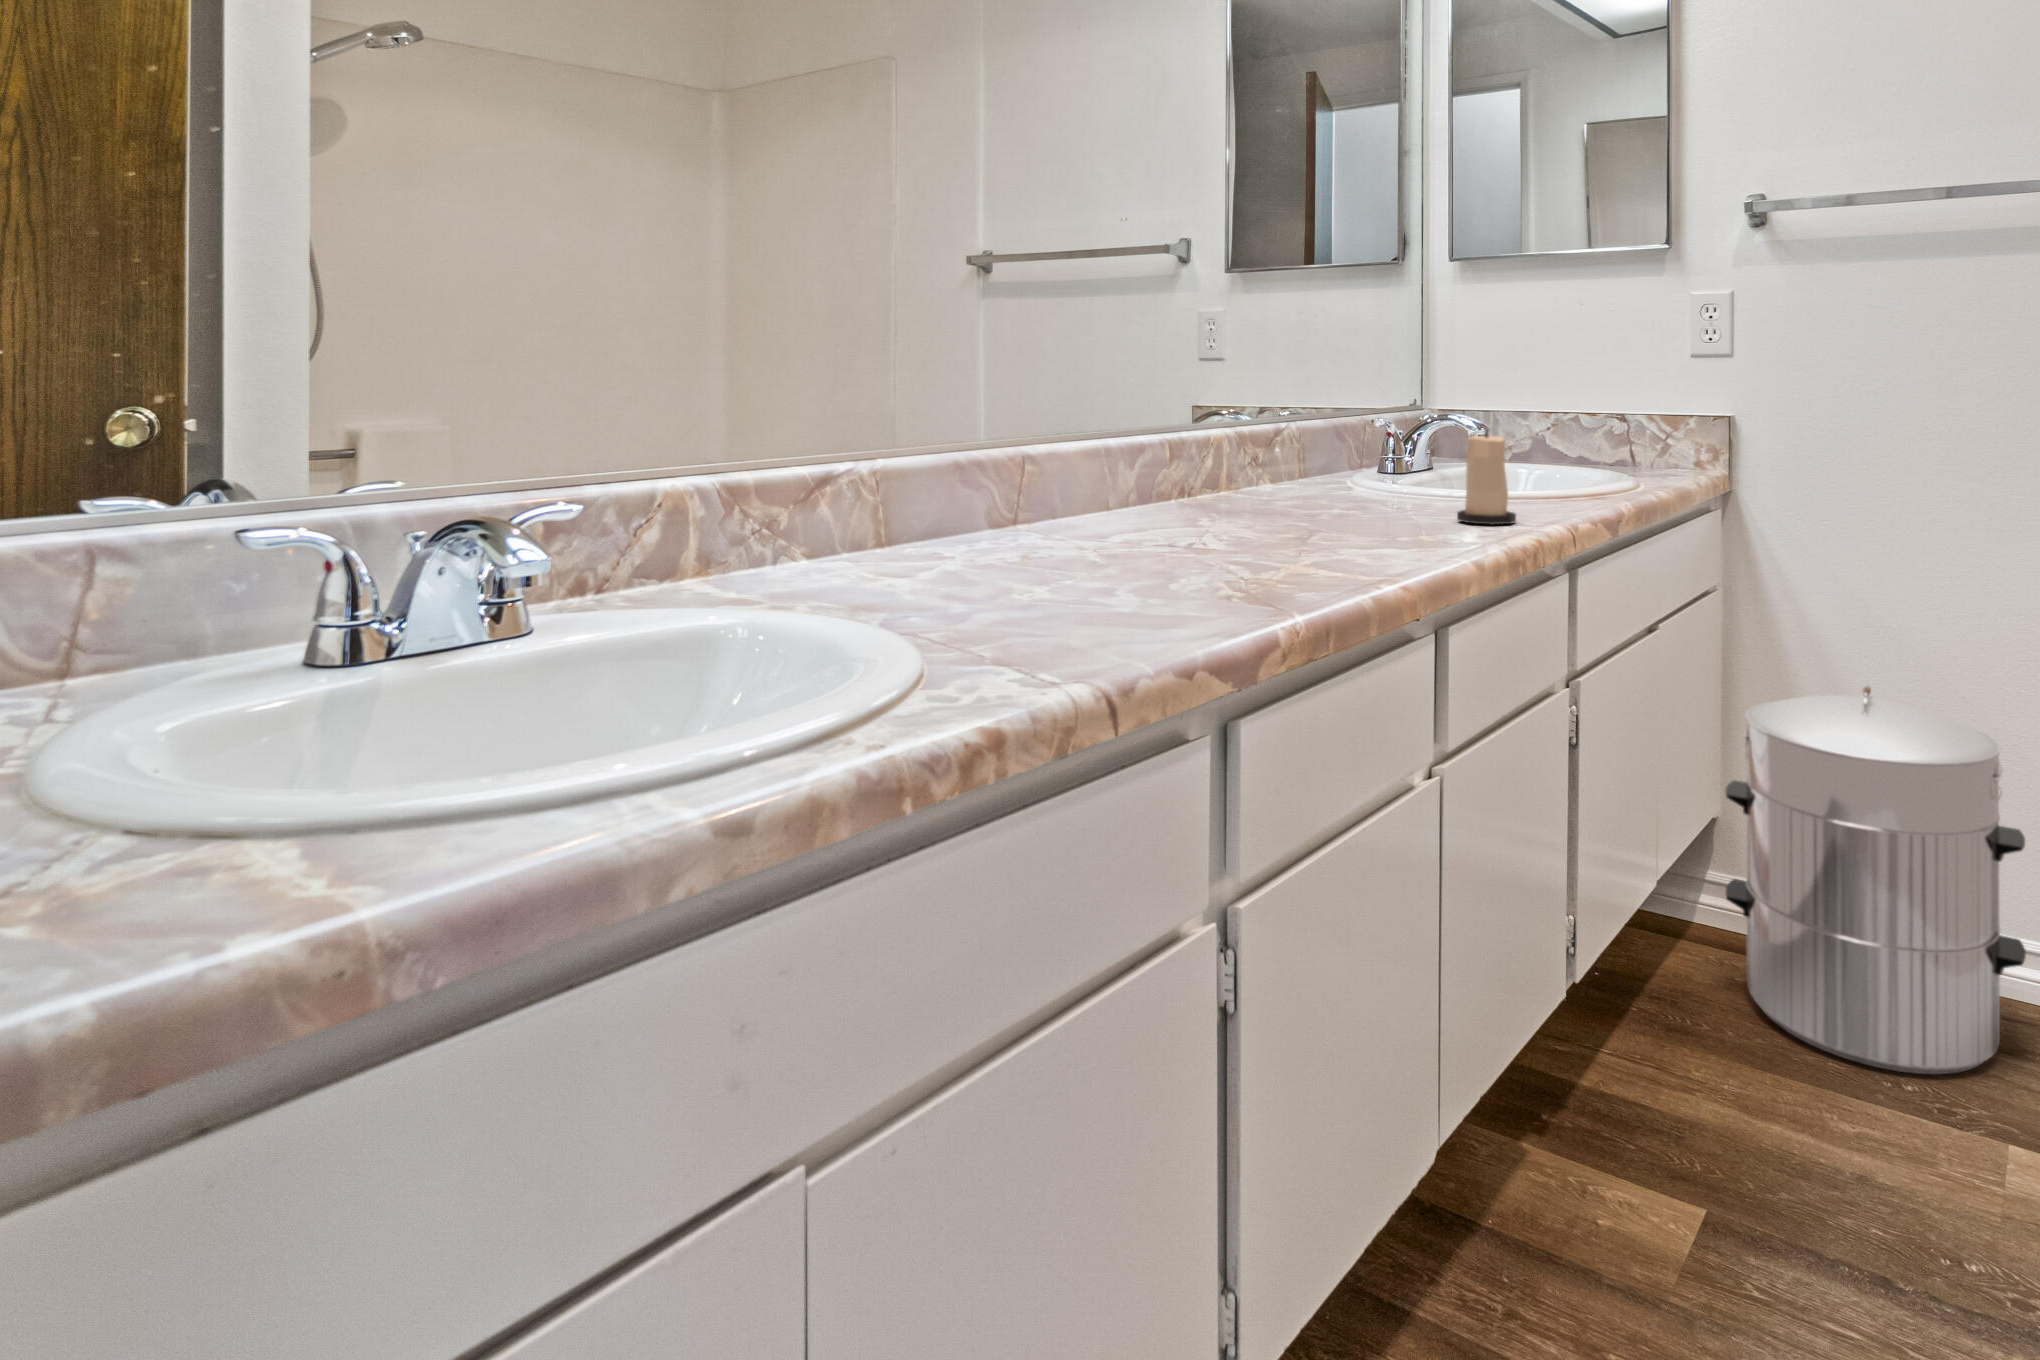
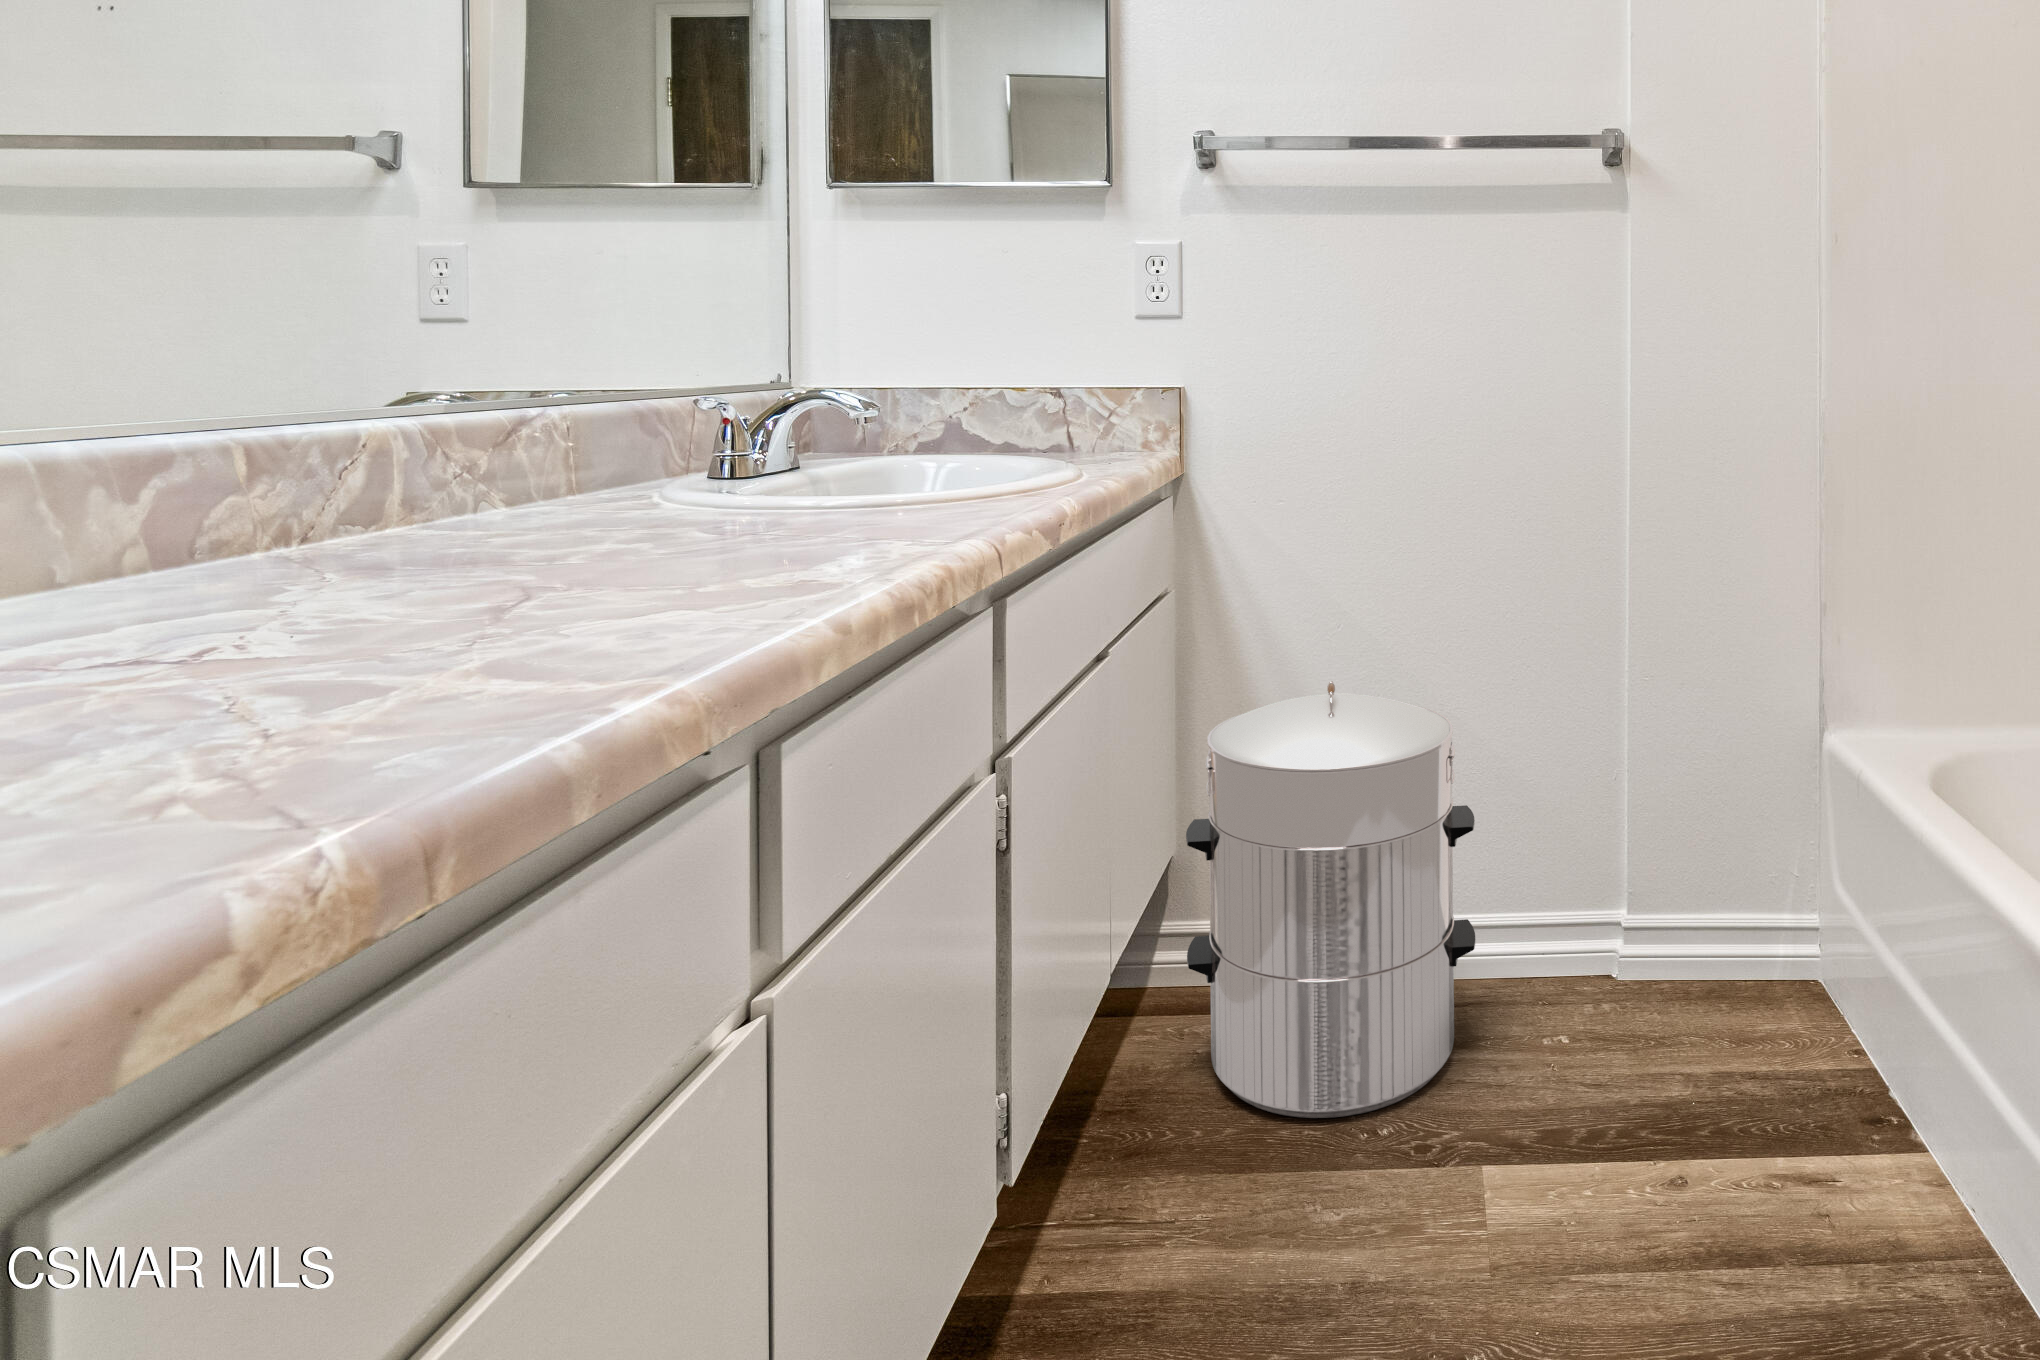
candle: present [1457,429,1516,525] -> none [816,404,912,552]

